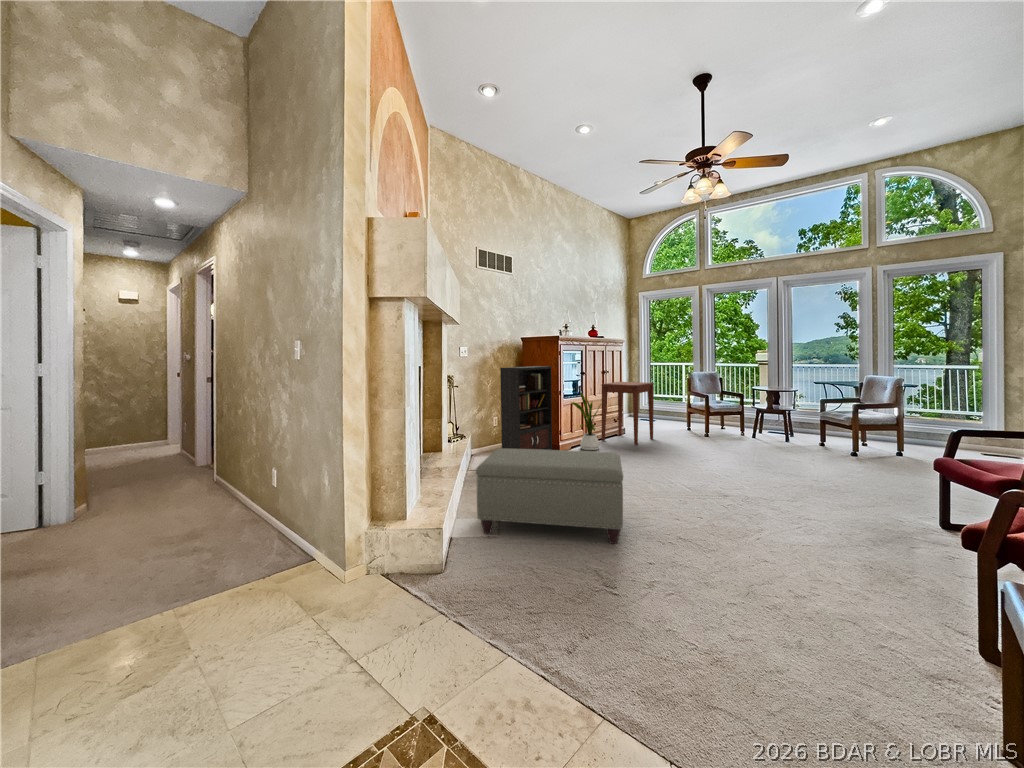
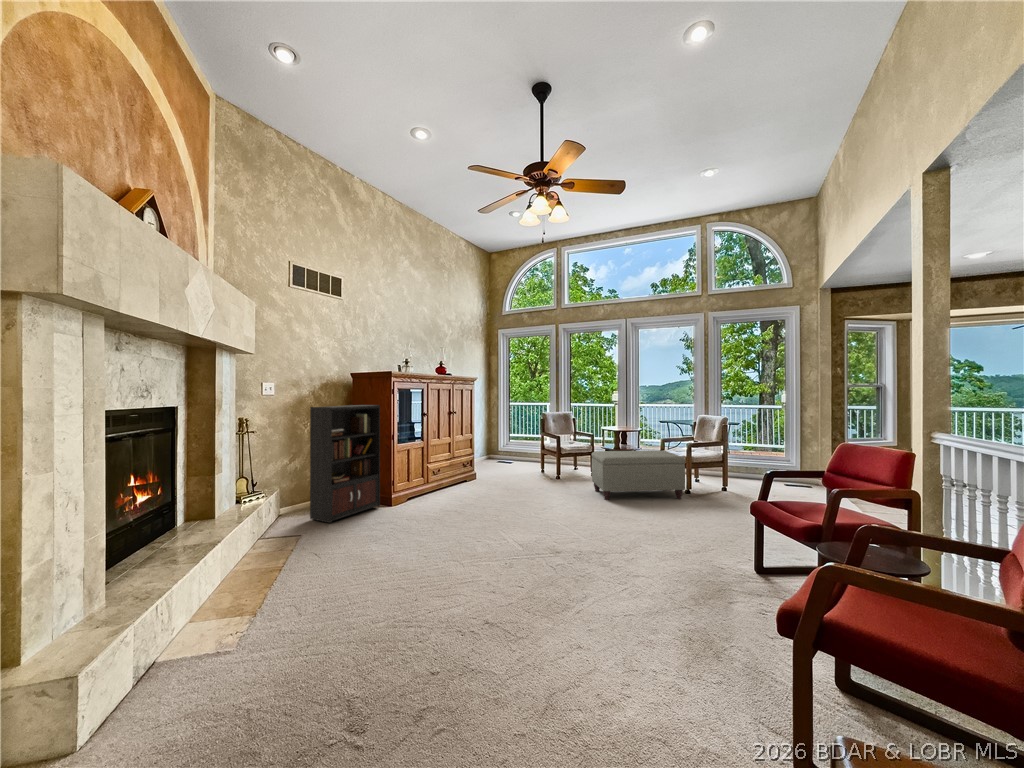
side table: present [601,382,654,445] -> none [447,422,504,493]
house plant: present [571,393,601,450] -> none [403,436,445,503]
ottoman: present [476,449,623,544] -> present [591,451,685,500]

